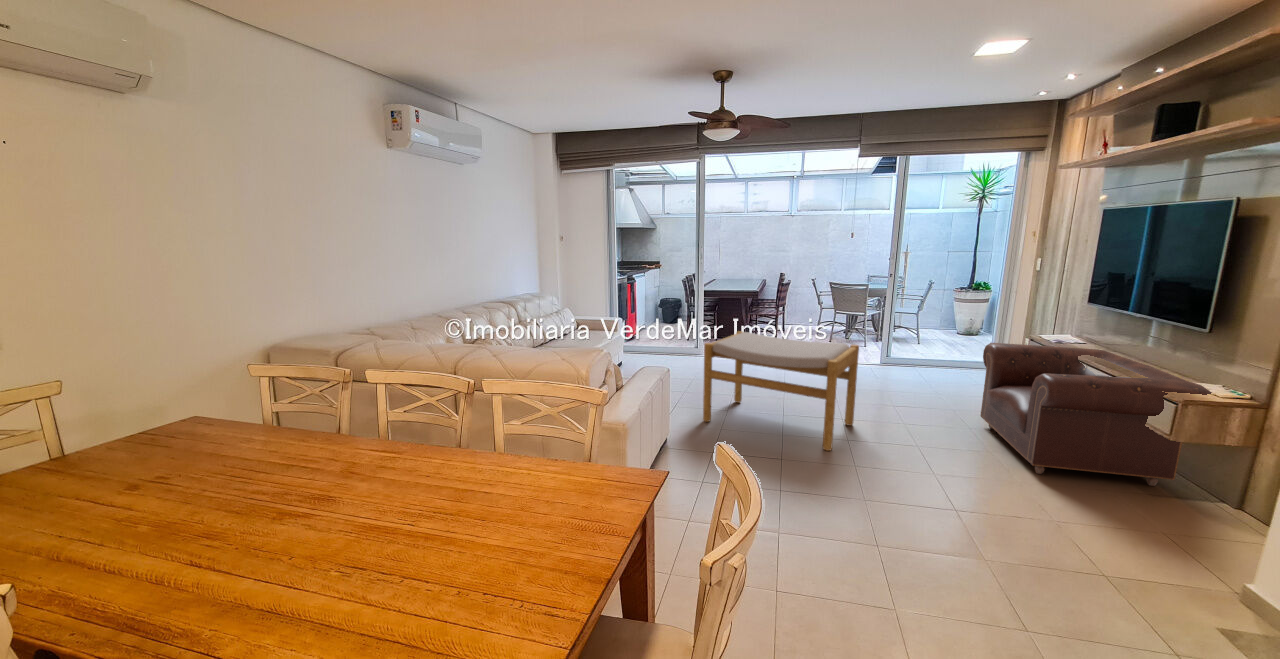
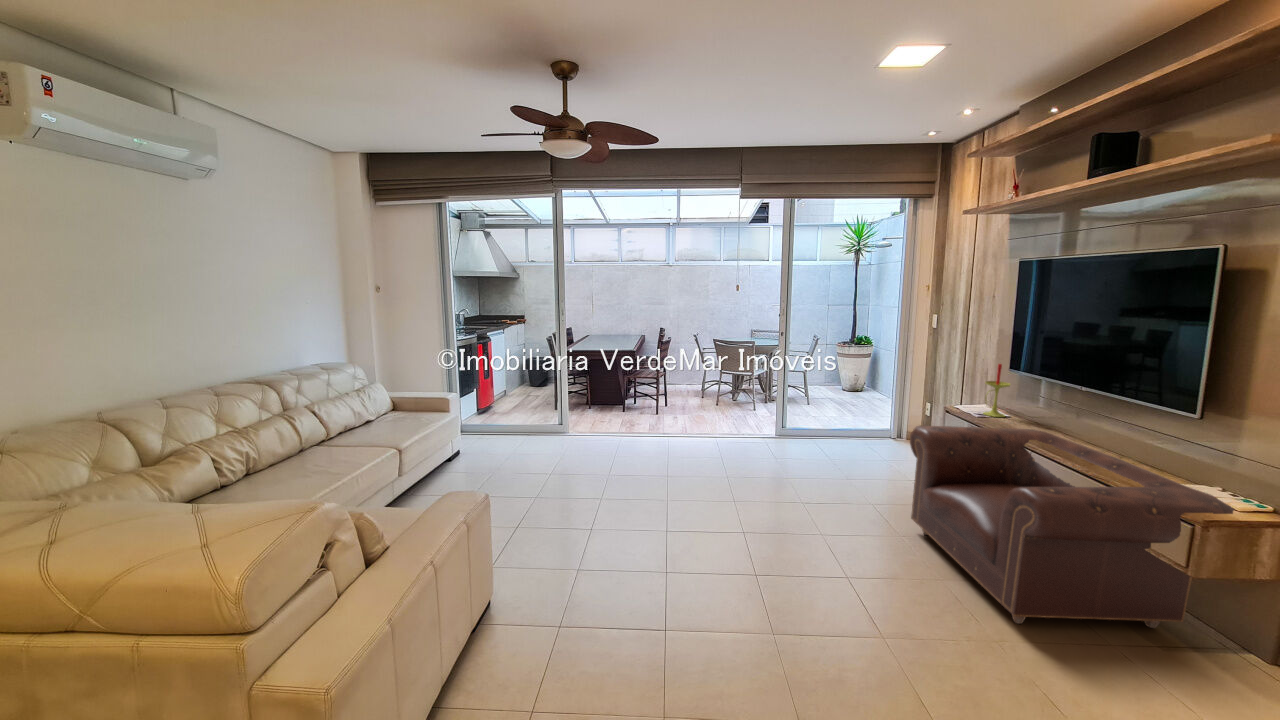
candle: none [1061,296,1087,343] -> present [983,364,1010,417]
footstool: present [703,331,859,451] -> none [556,421,769,612]

